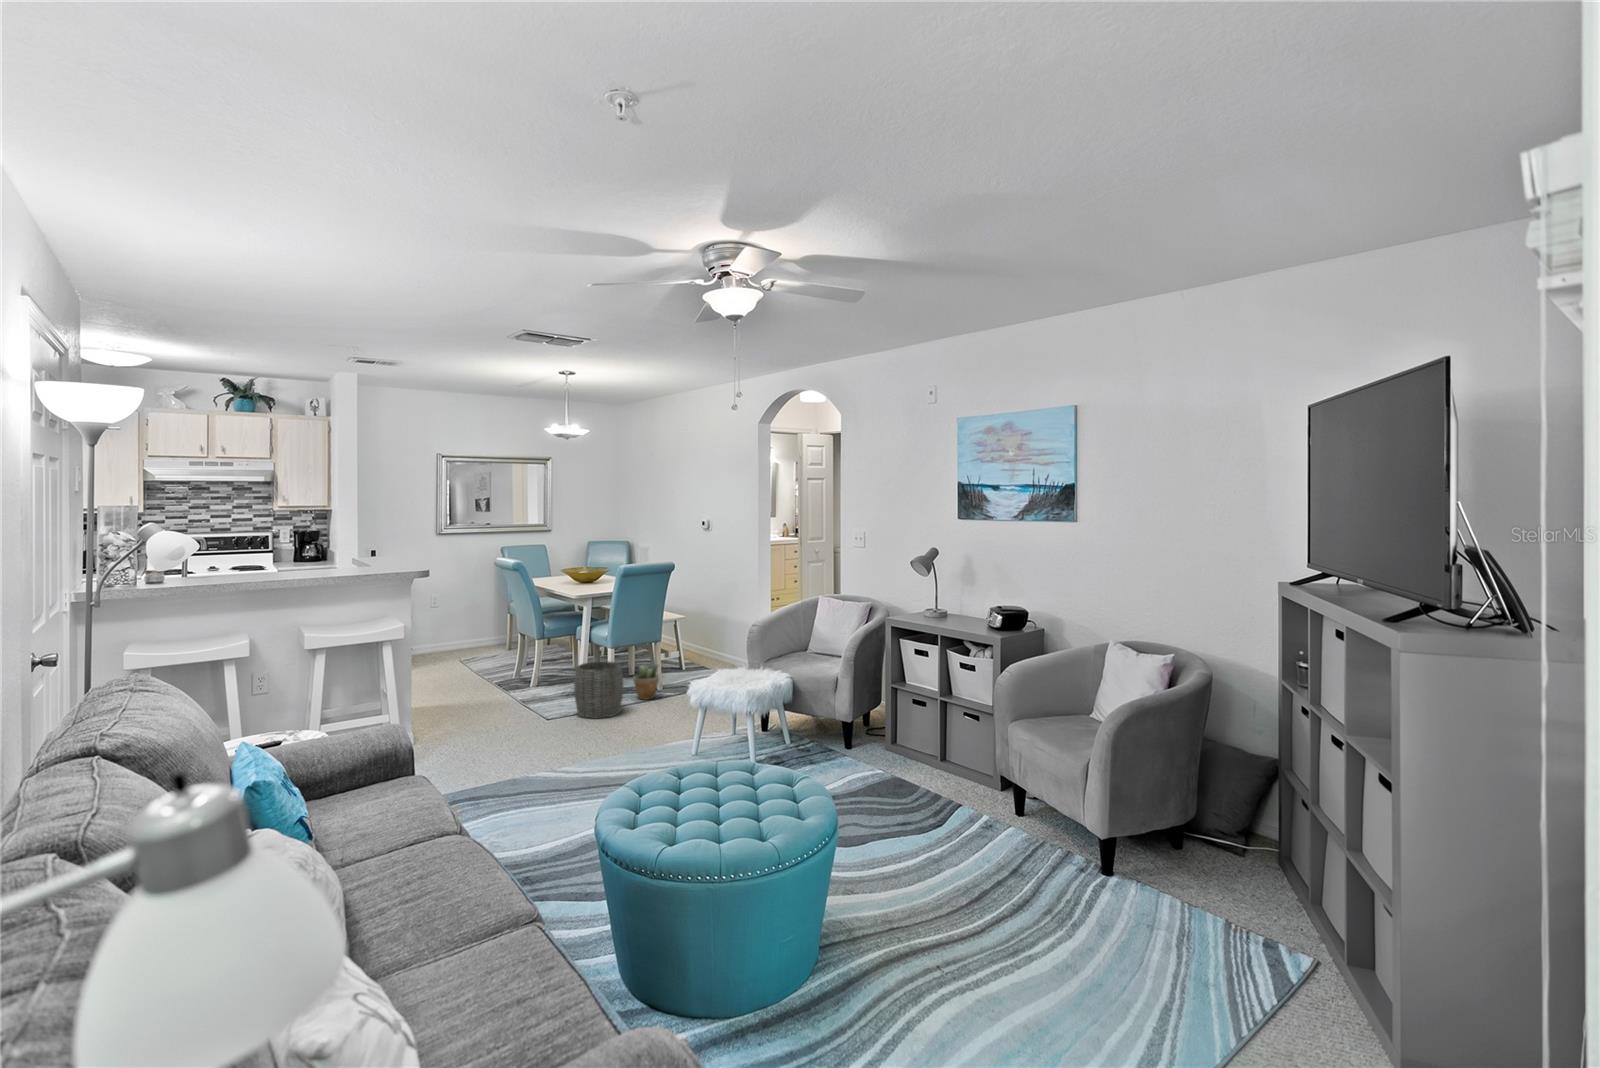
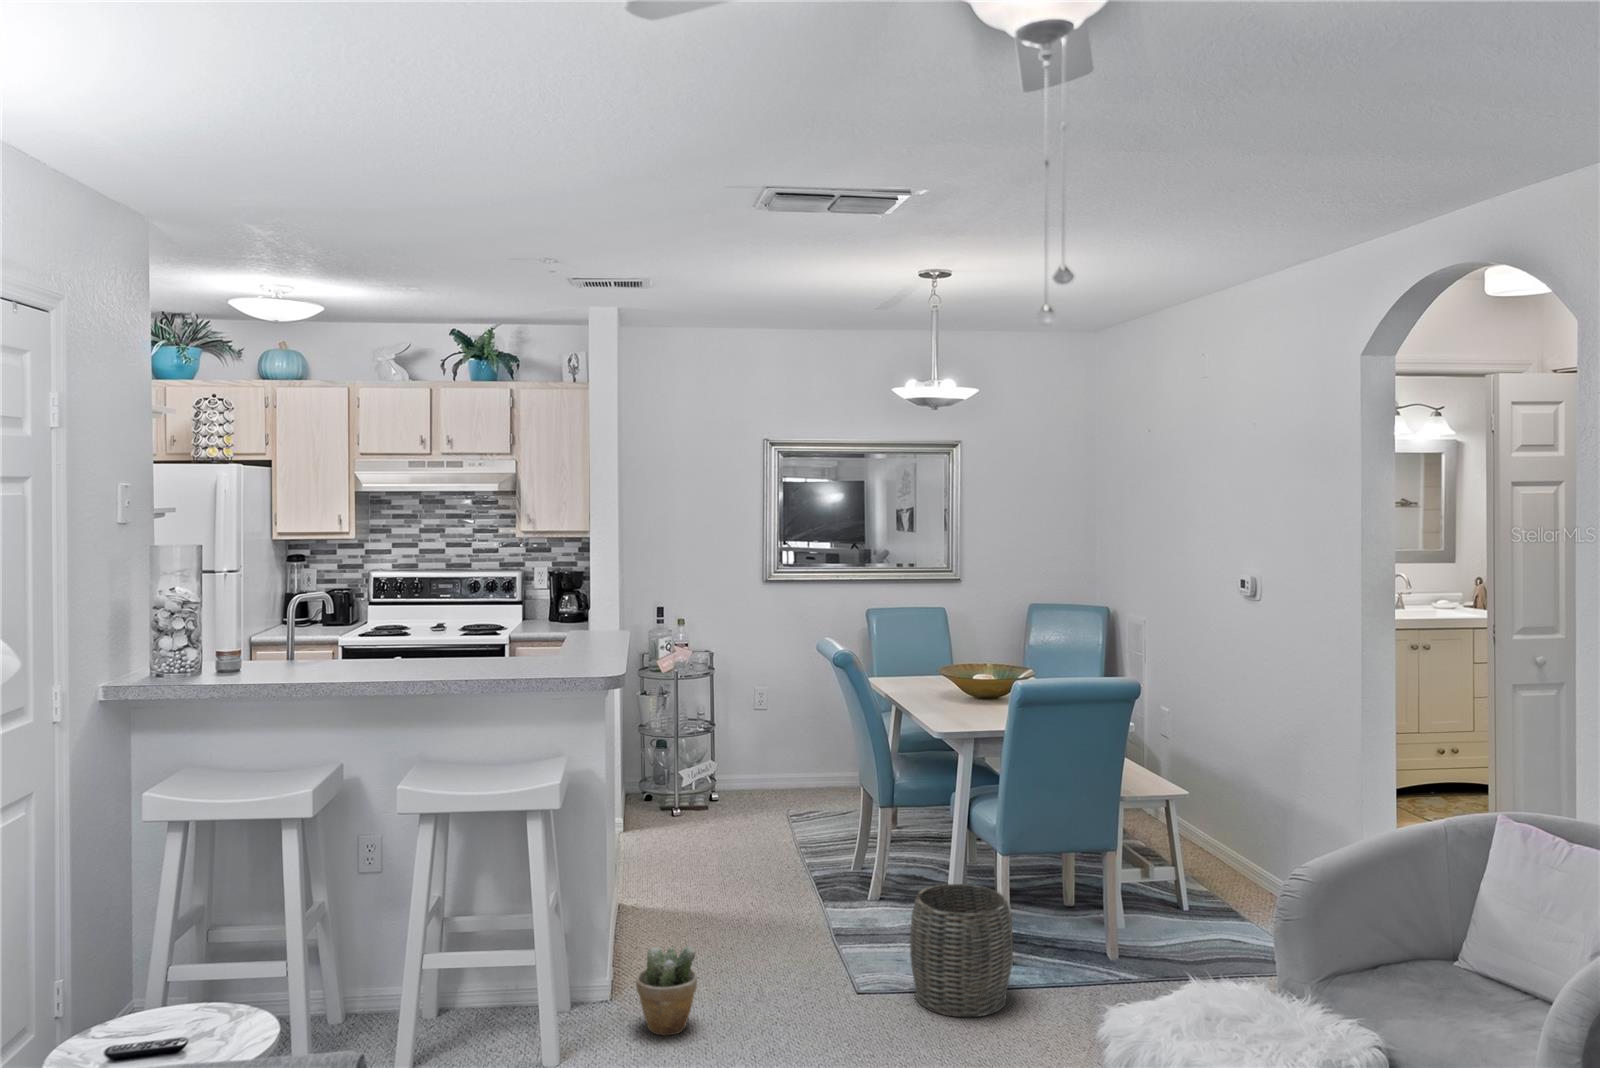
potted plant: present [633,663,659,700] -> present [636,946,697,1035]

